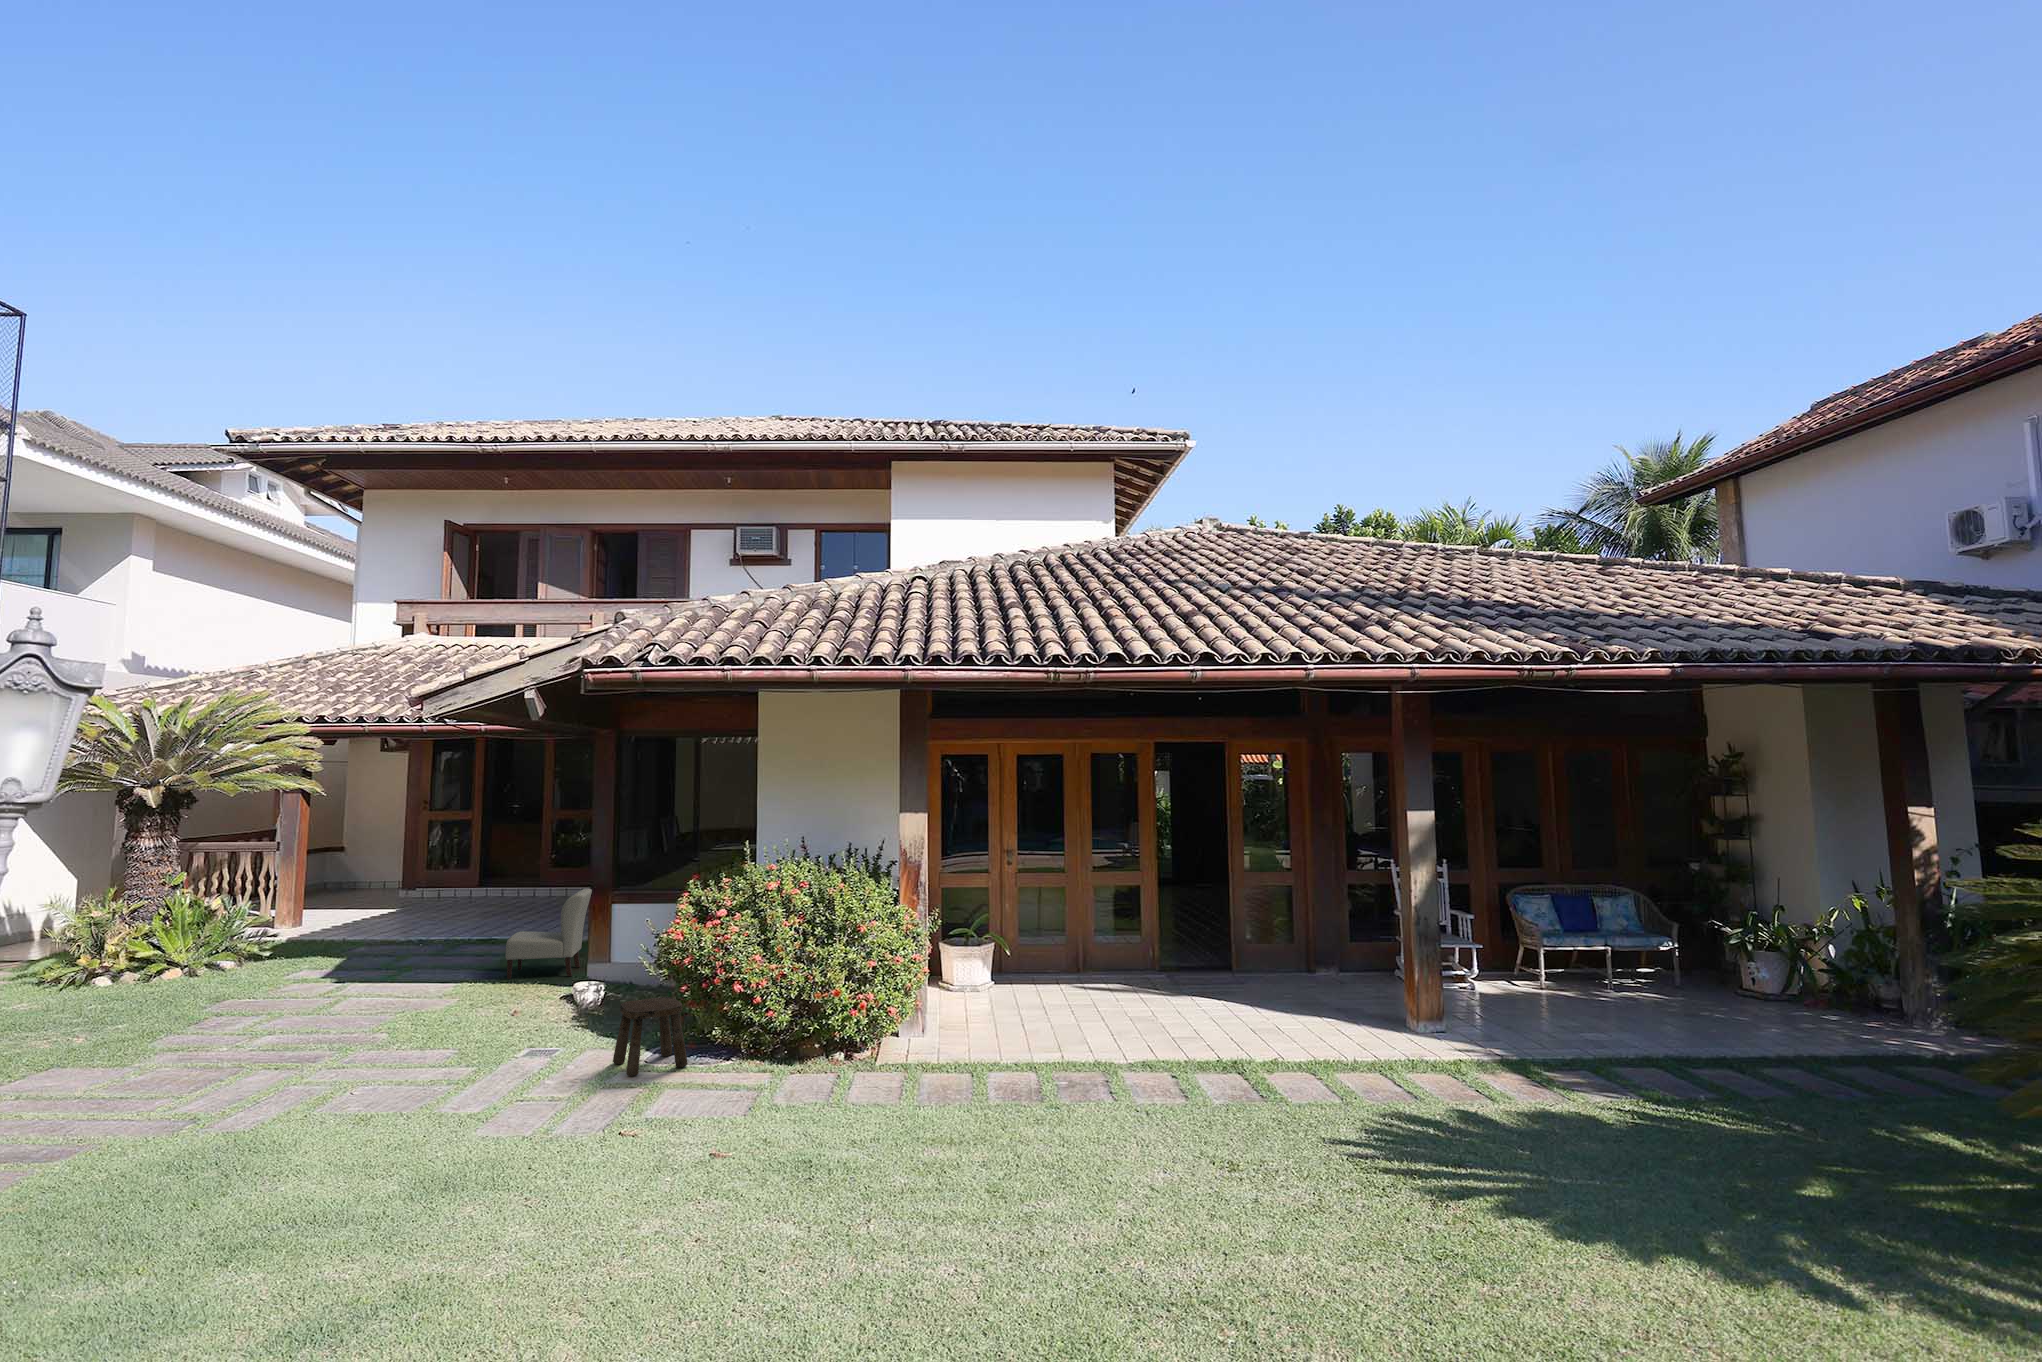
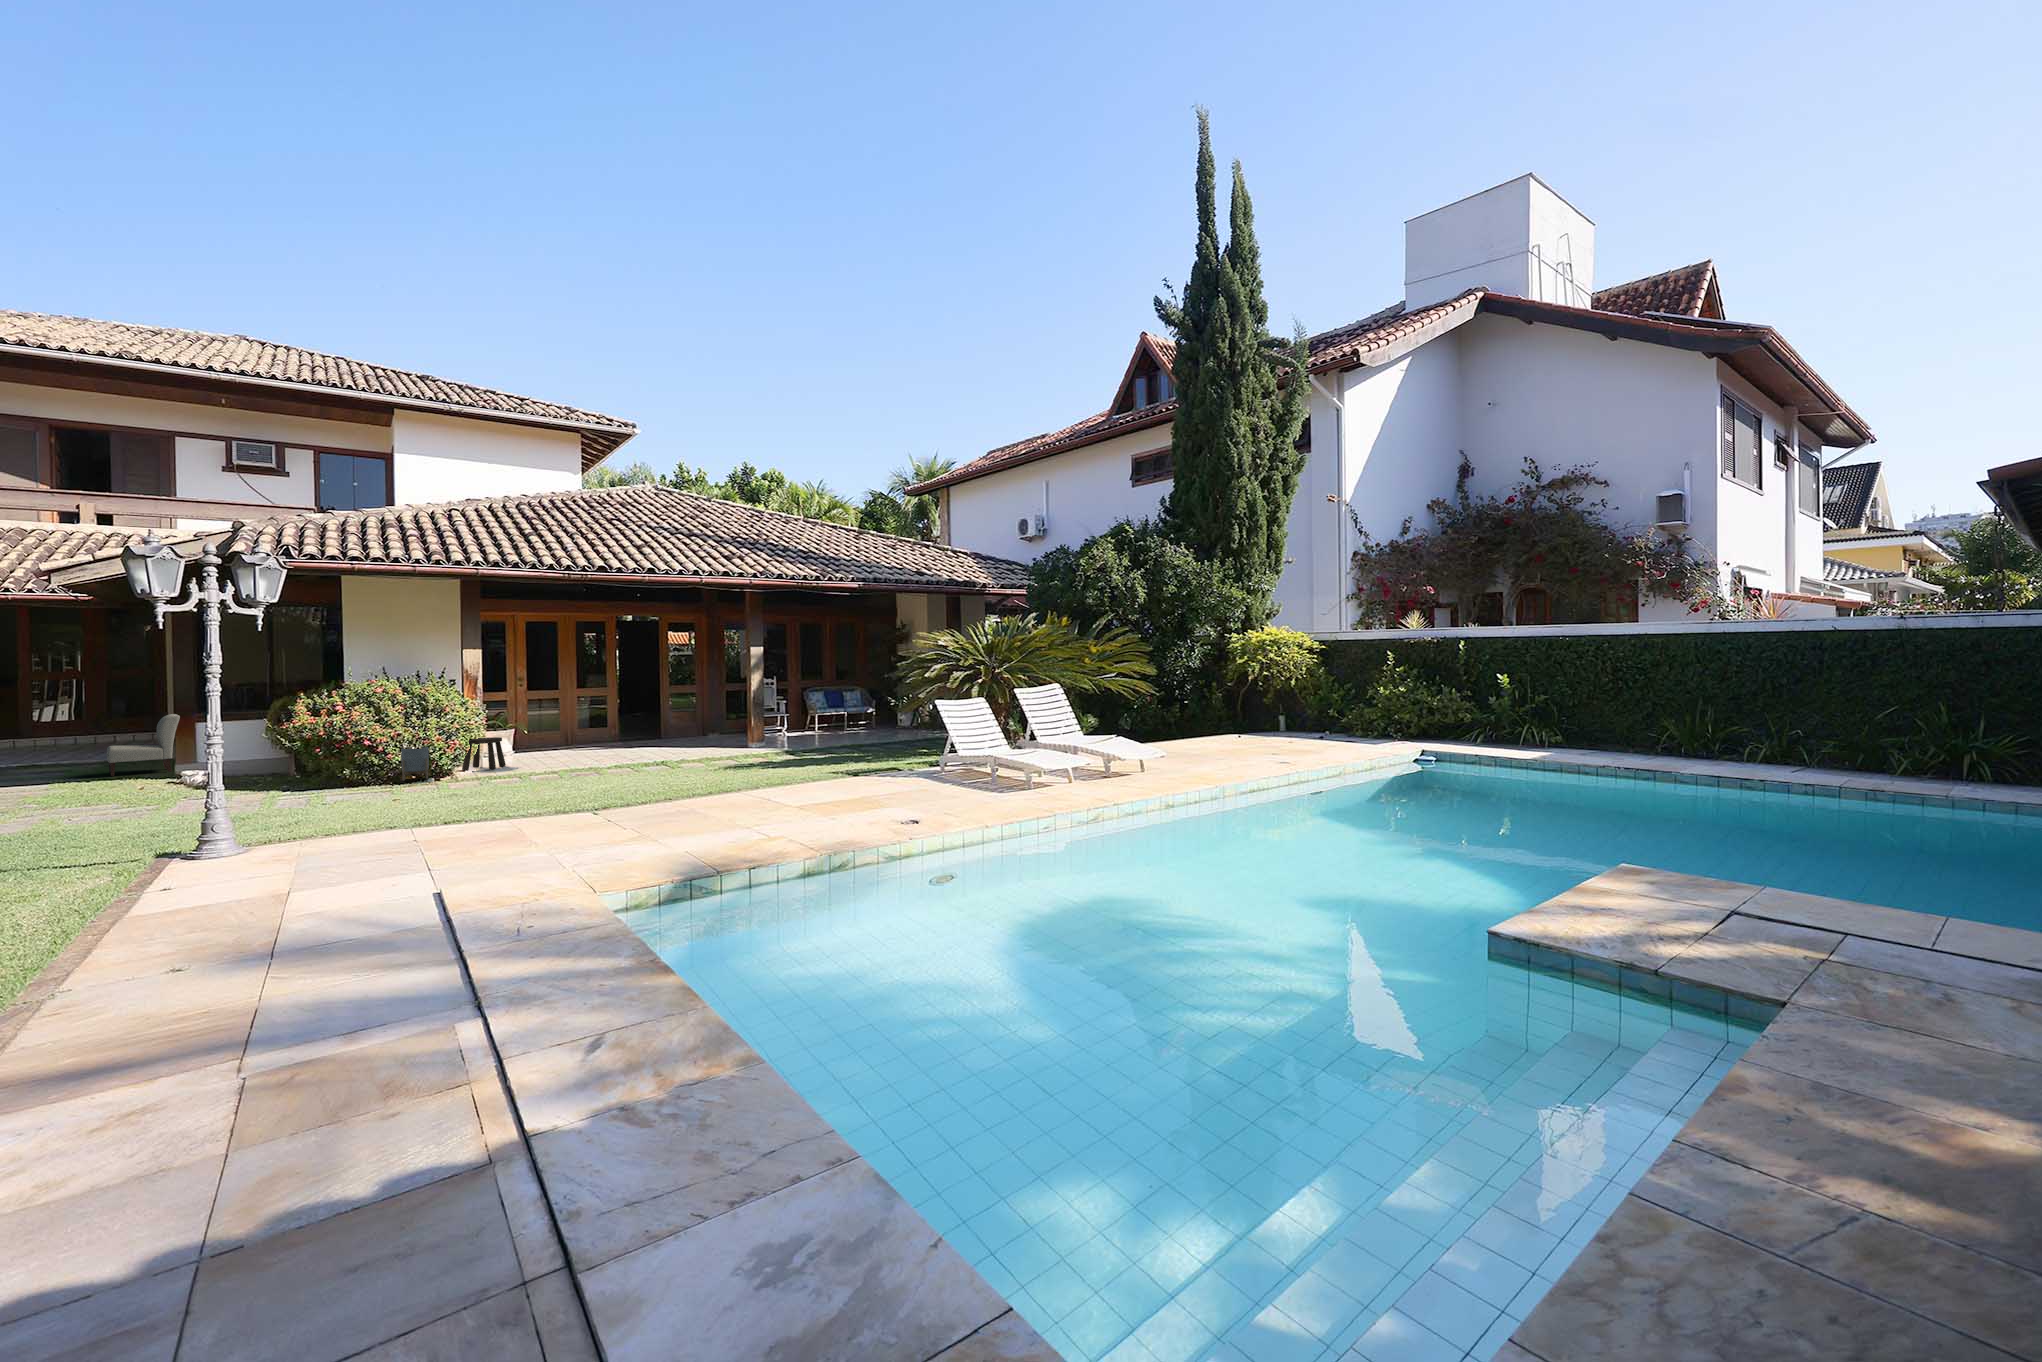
stool: present [613,997,688,1075] -> present [462,737,506,770]
planter: none [759,1013,807,1086] -> present [401,747,429,781]

